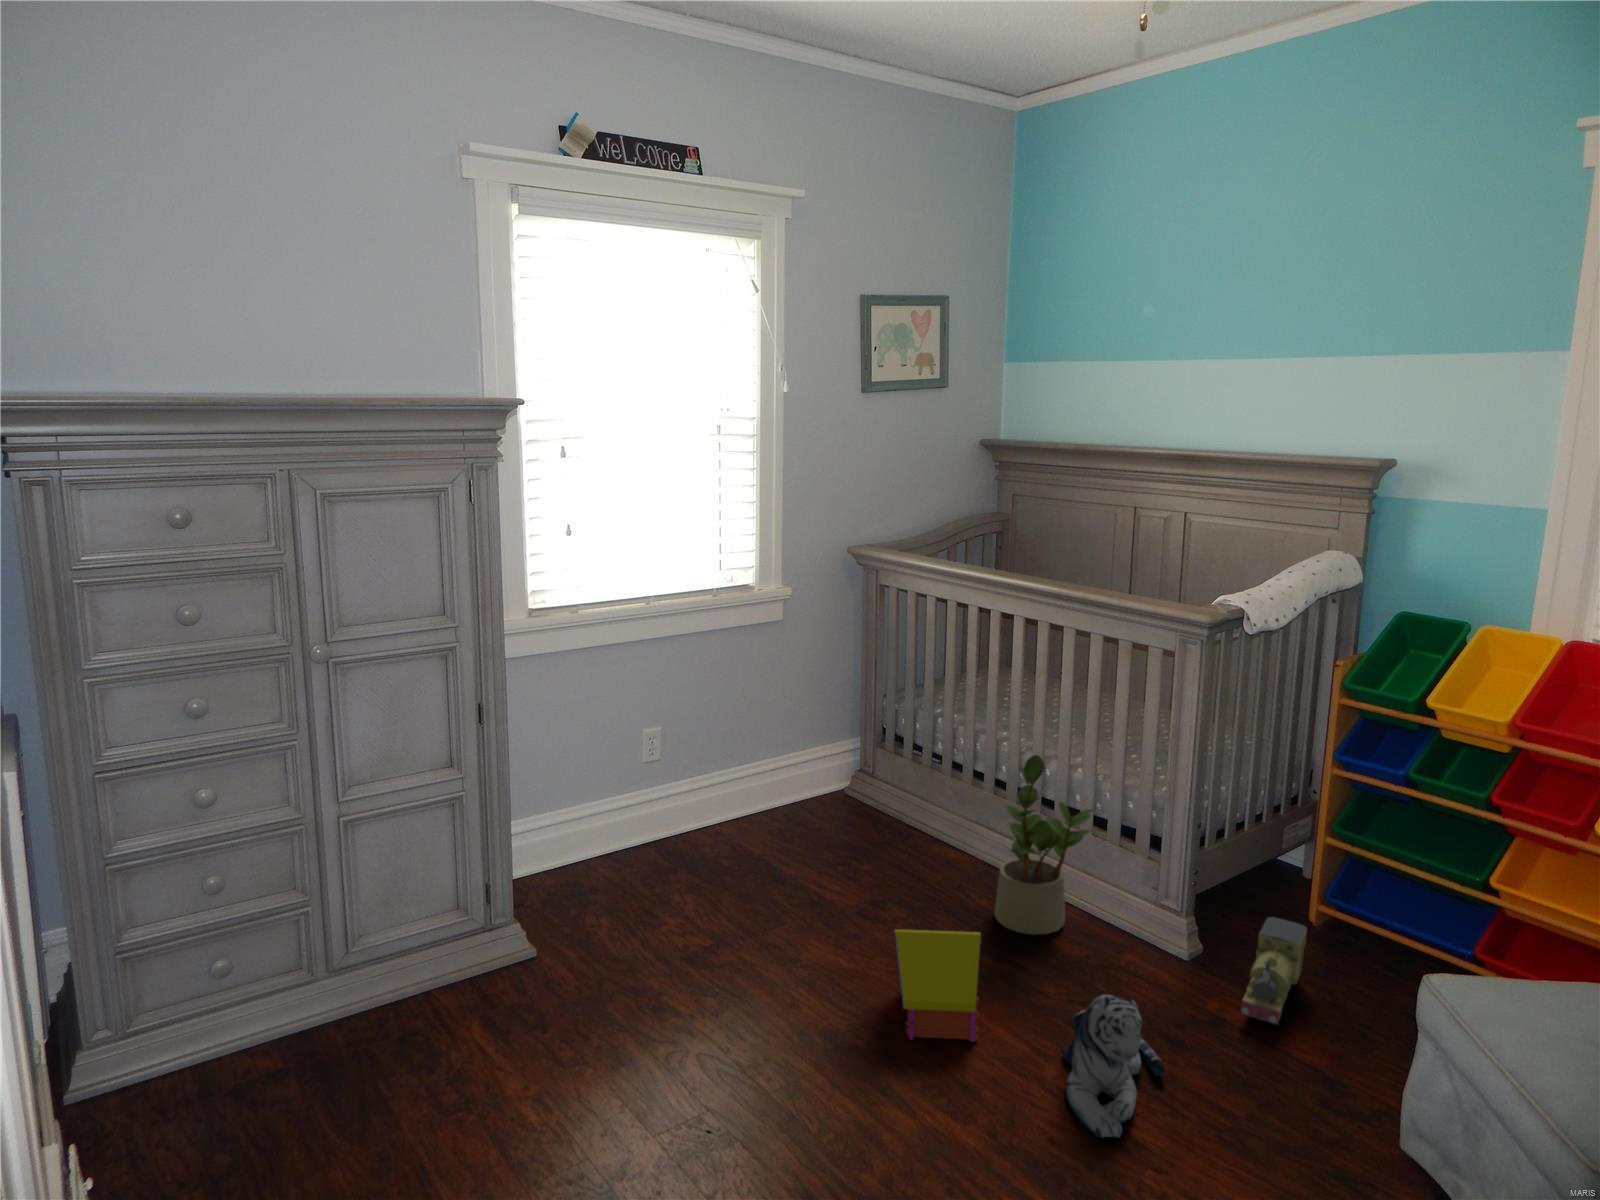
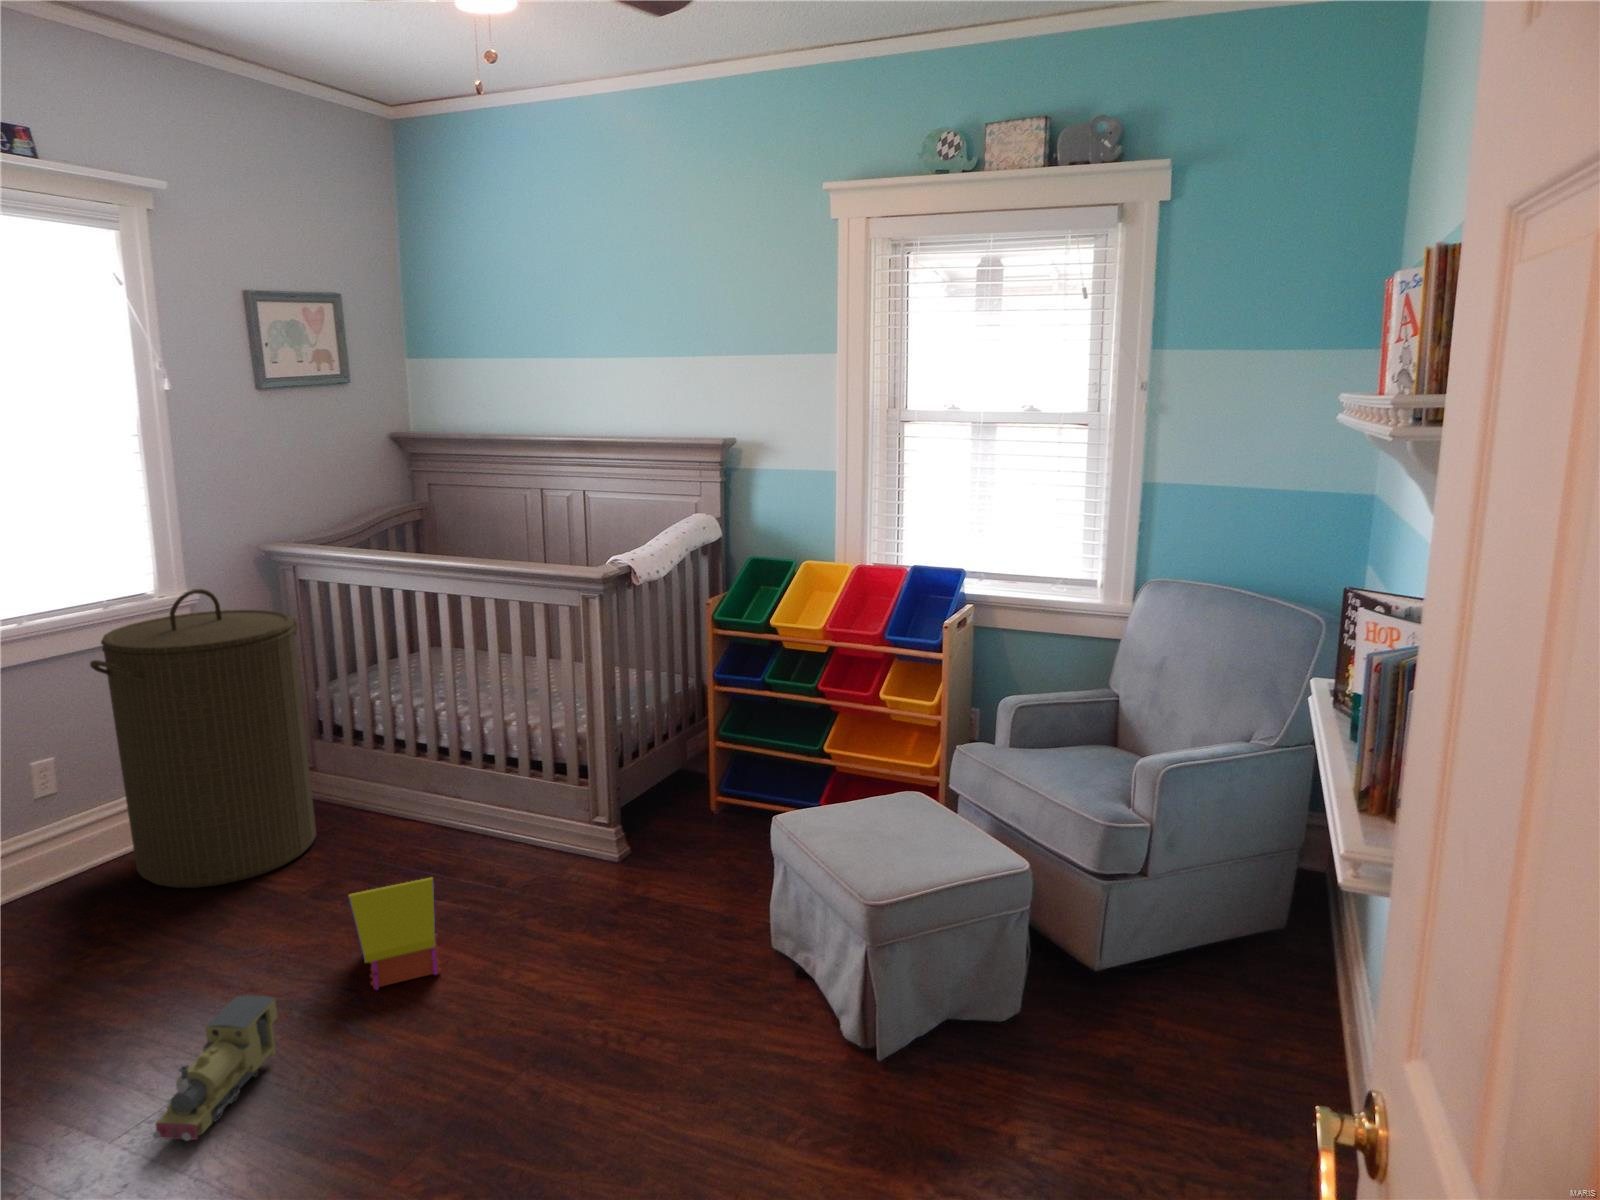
laundry hamper: none [699,587,874,878] -> present [90,589,316,888]
potted plant: present [995,755,1094,935] -> none [448,714,529,875]
toy train: present [1241,917,1307,1025] -> present [153,995,278,1141]
plush toy: present [1063,995,1165,1138] -> none [518,896,604,1015]

